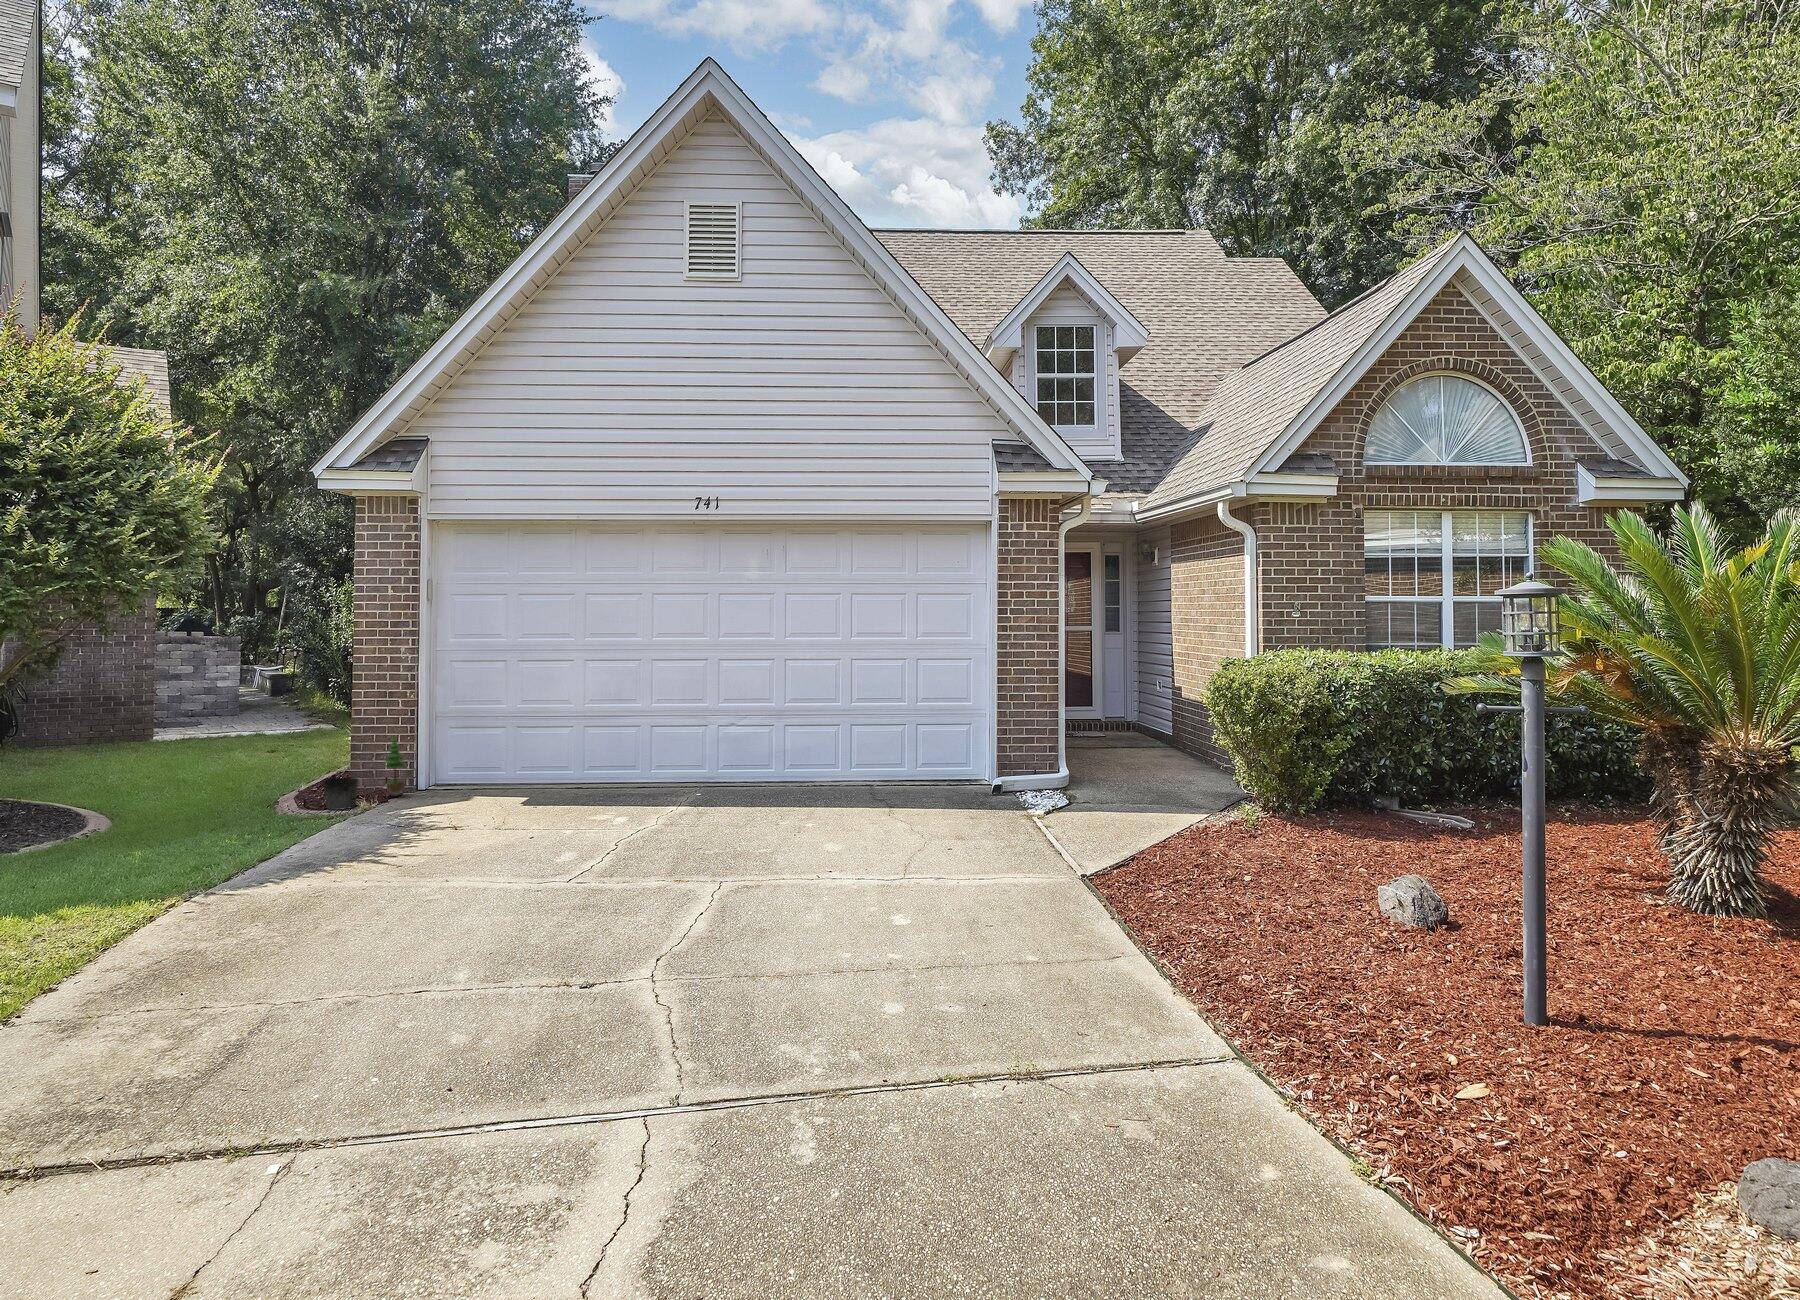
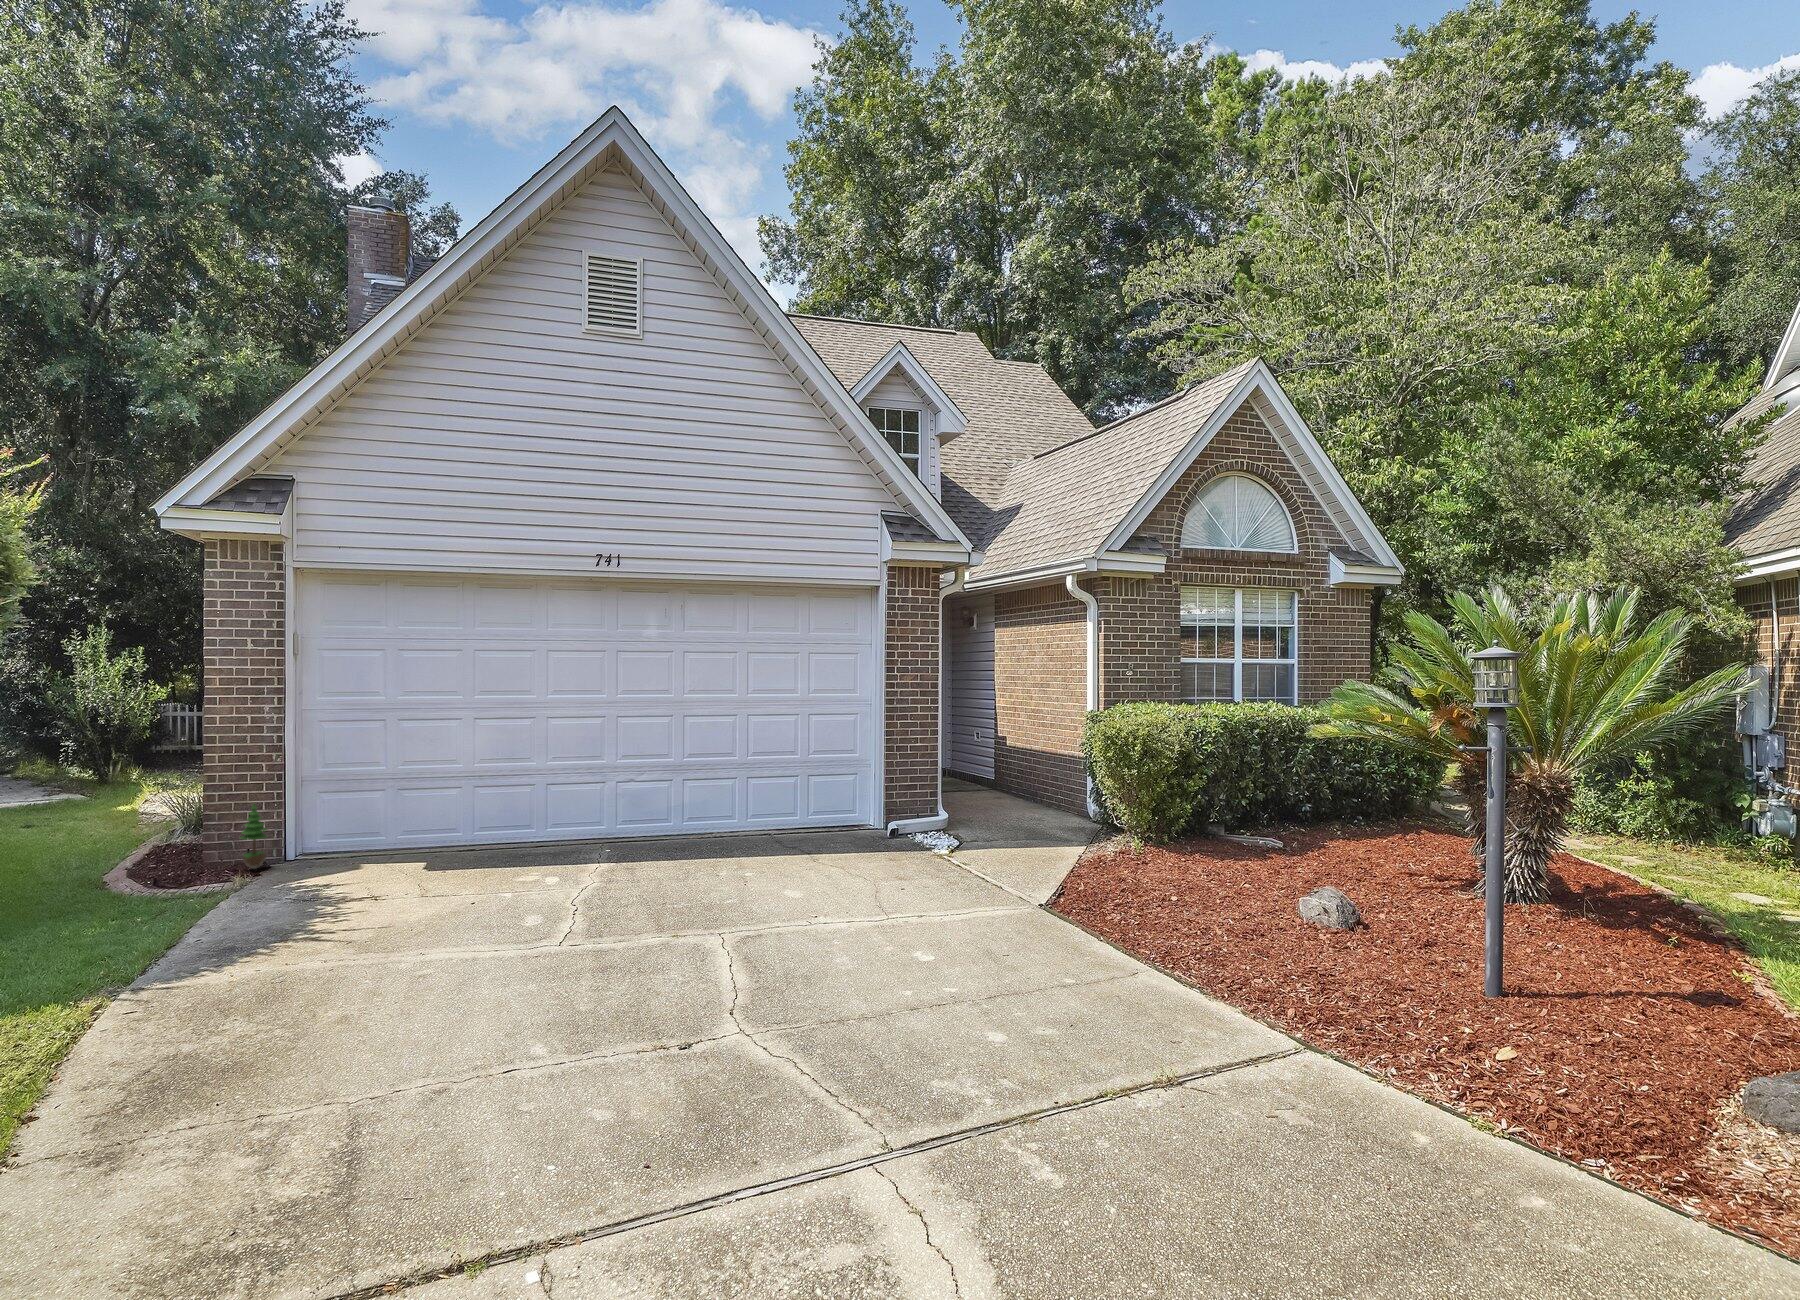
bucket: present [322,776,358,810] -> none [161,850,208,889]

